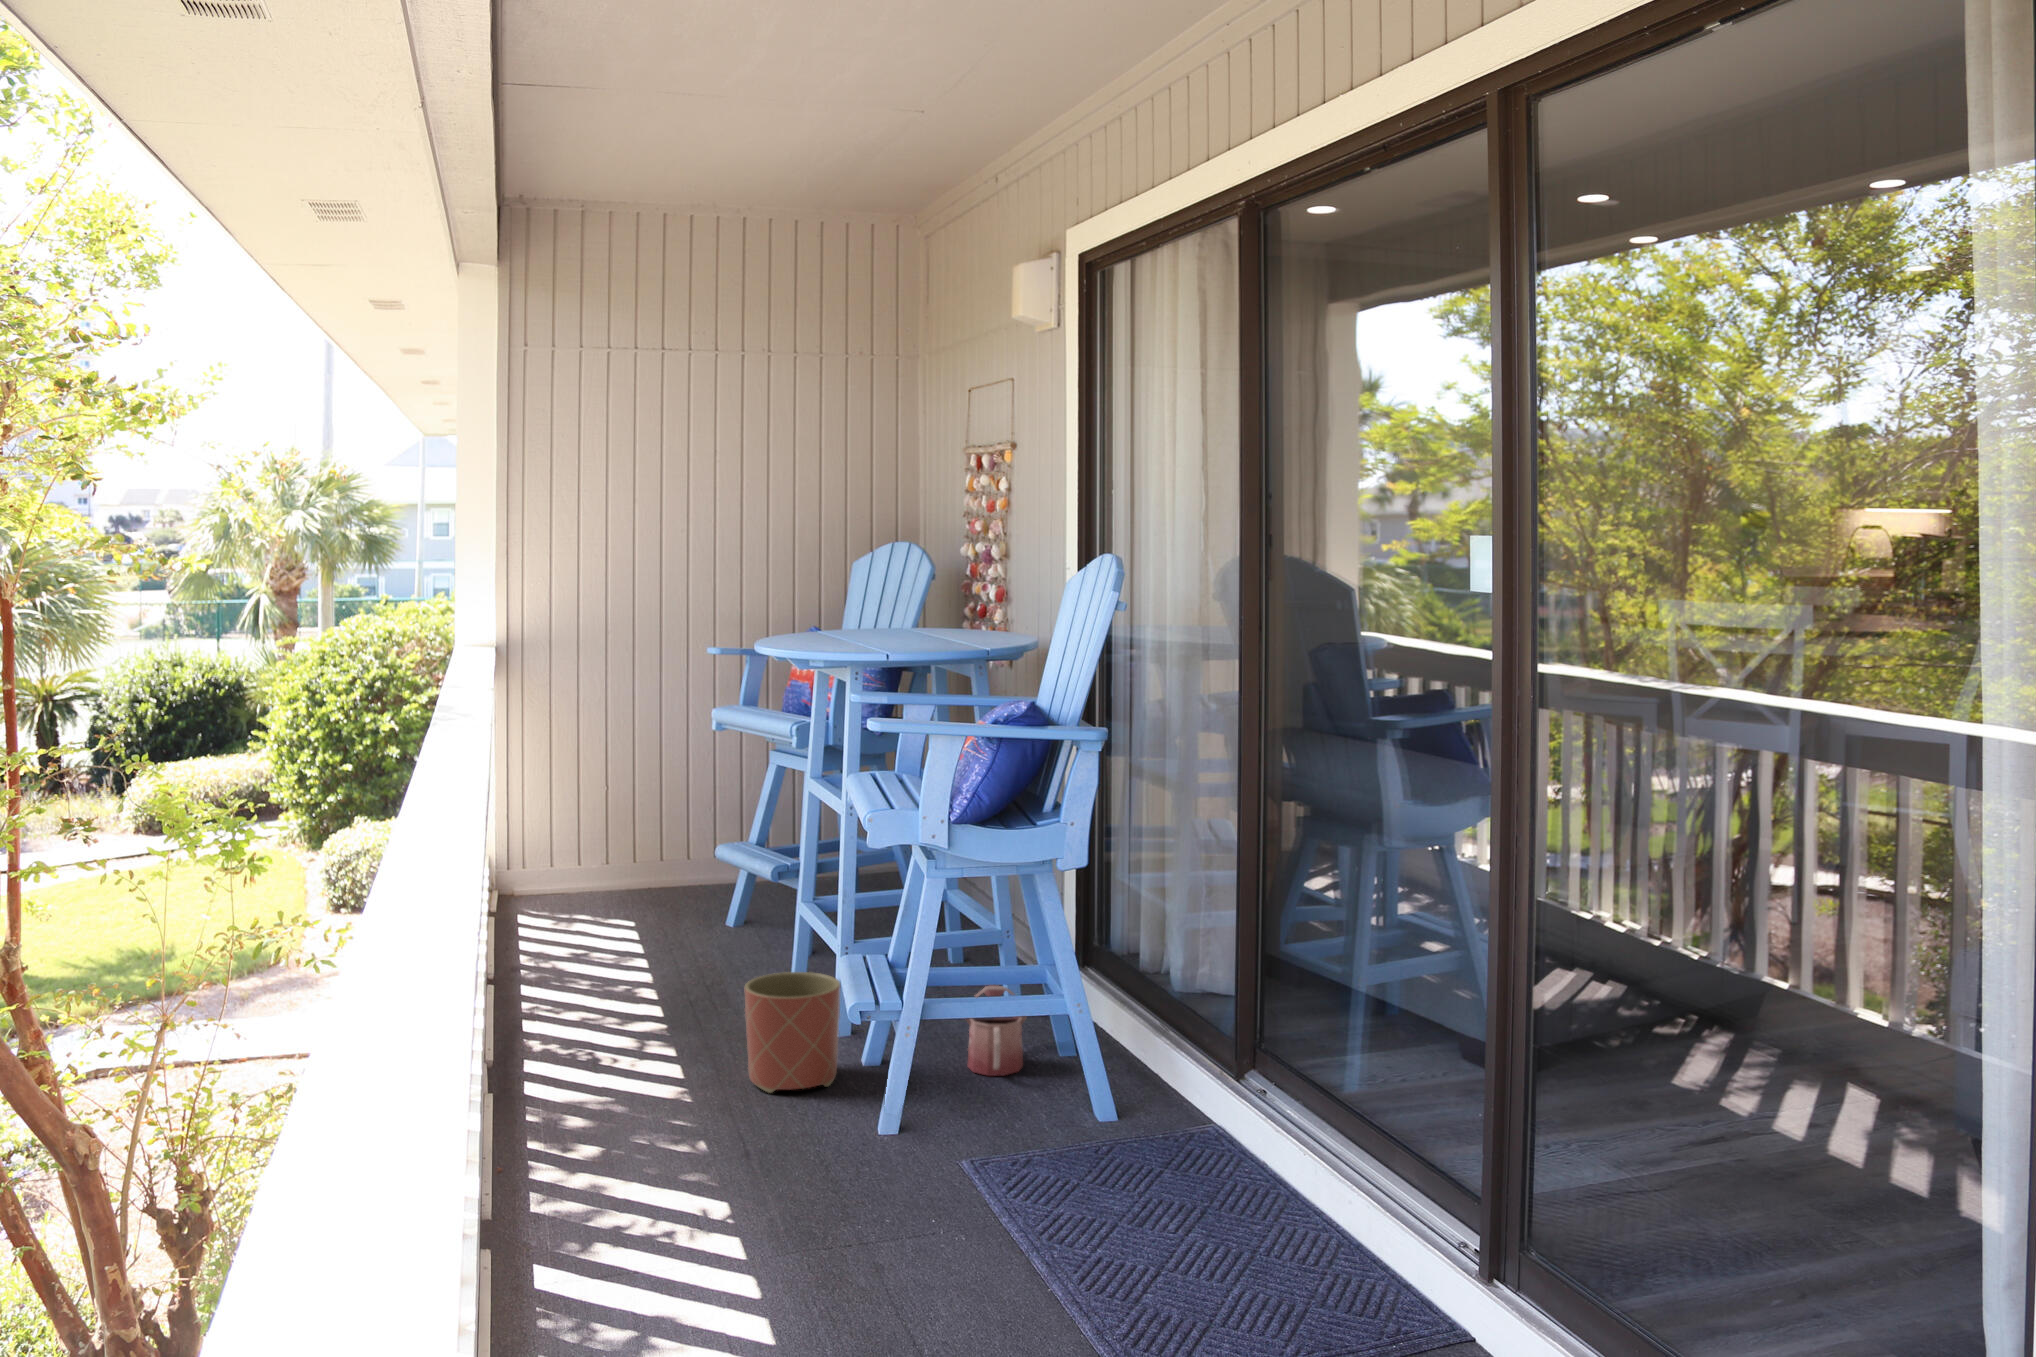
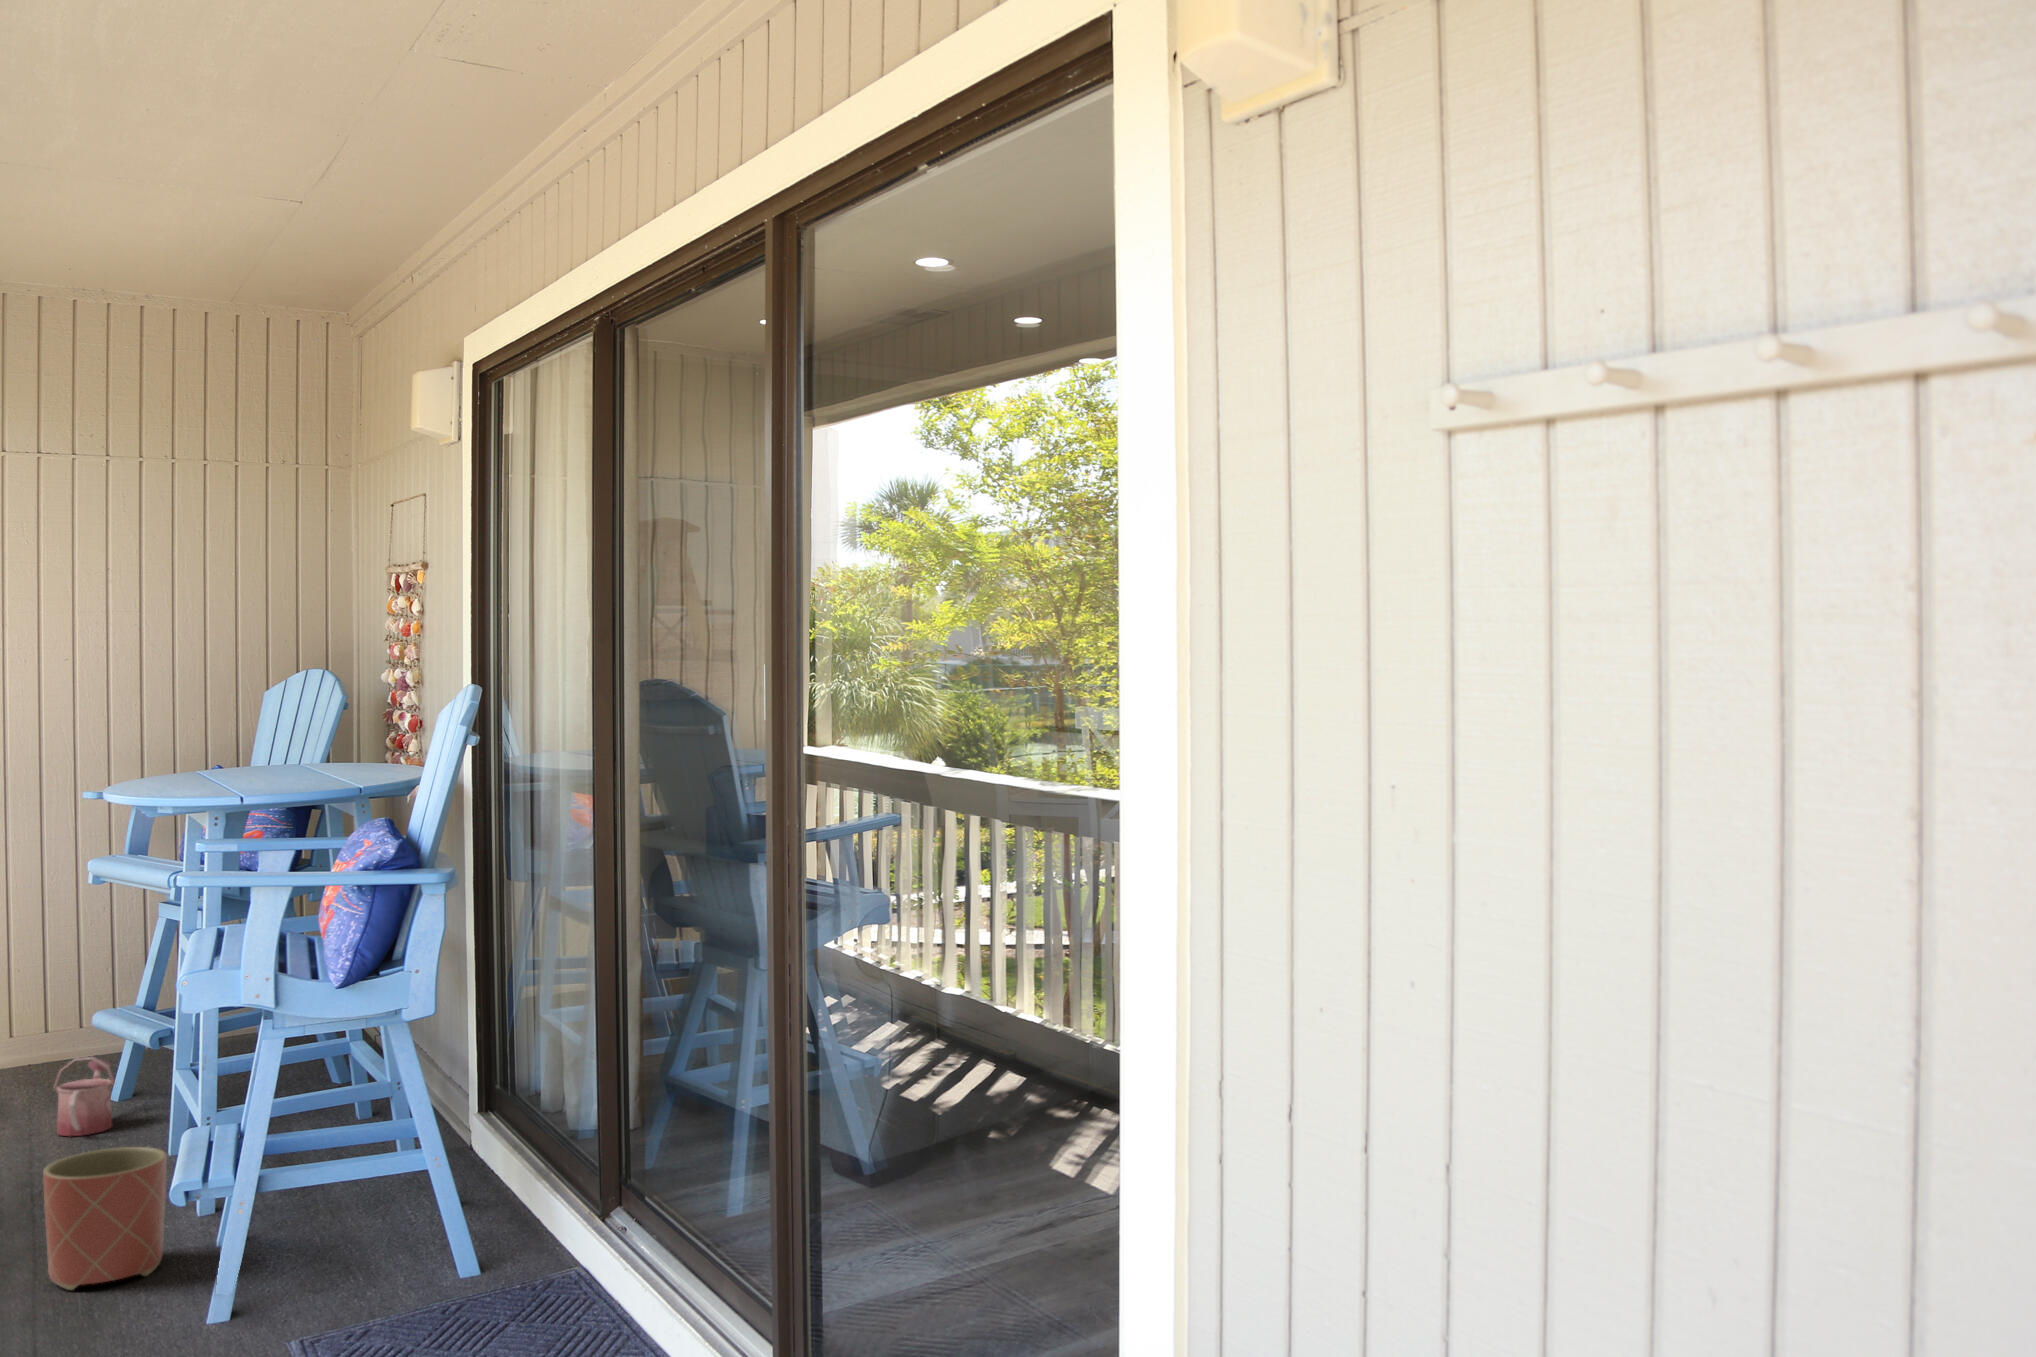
watering can: present [967,985,1026,1076] -> present [54,1057,115,1136]

